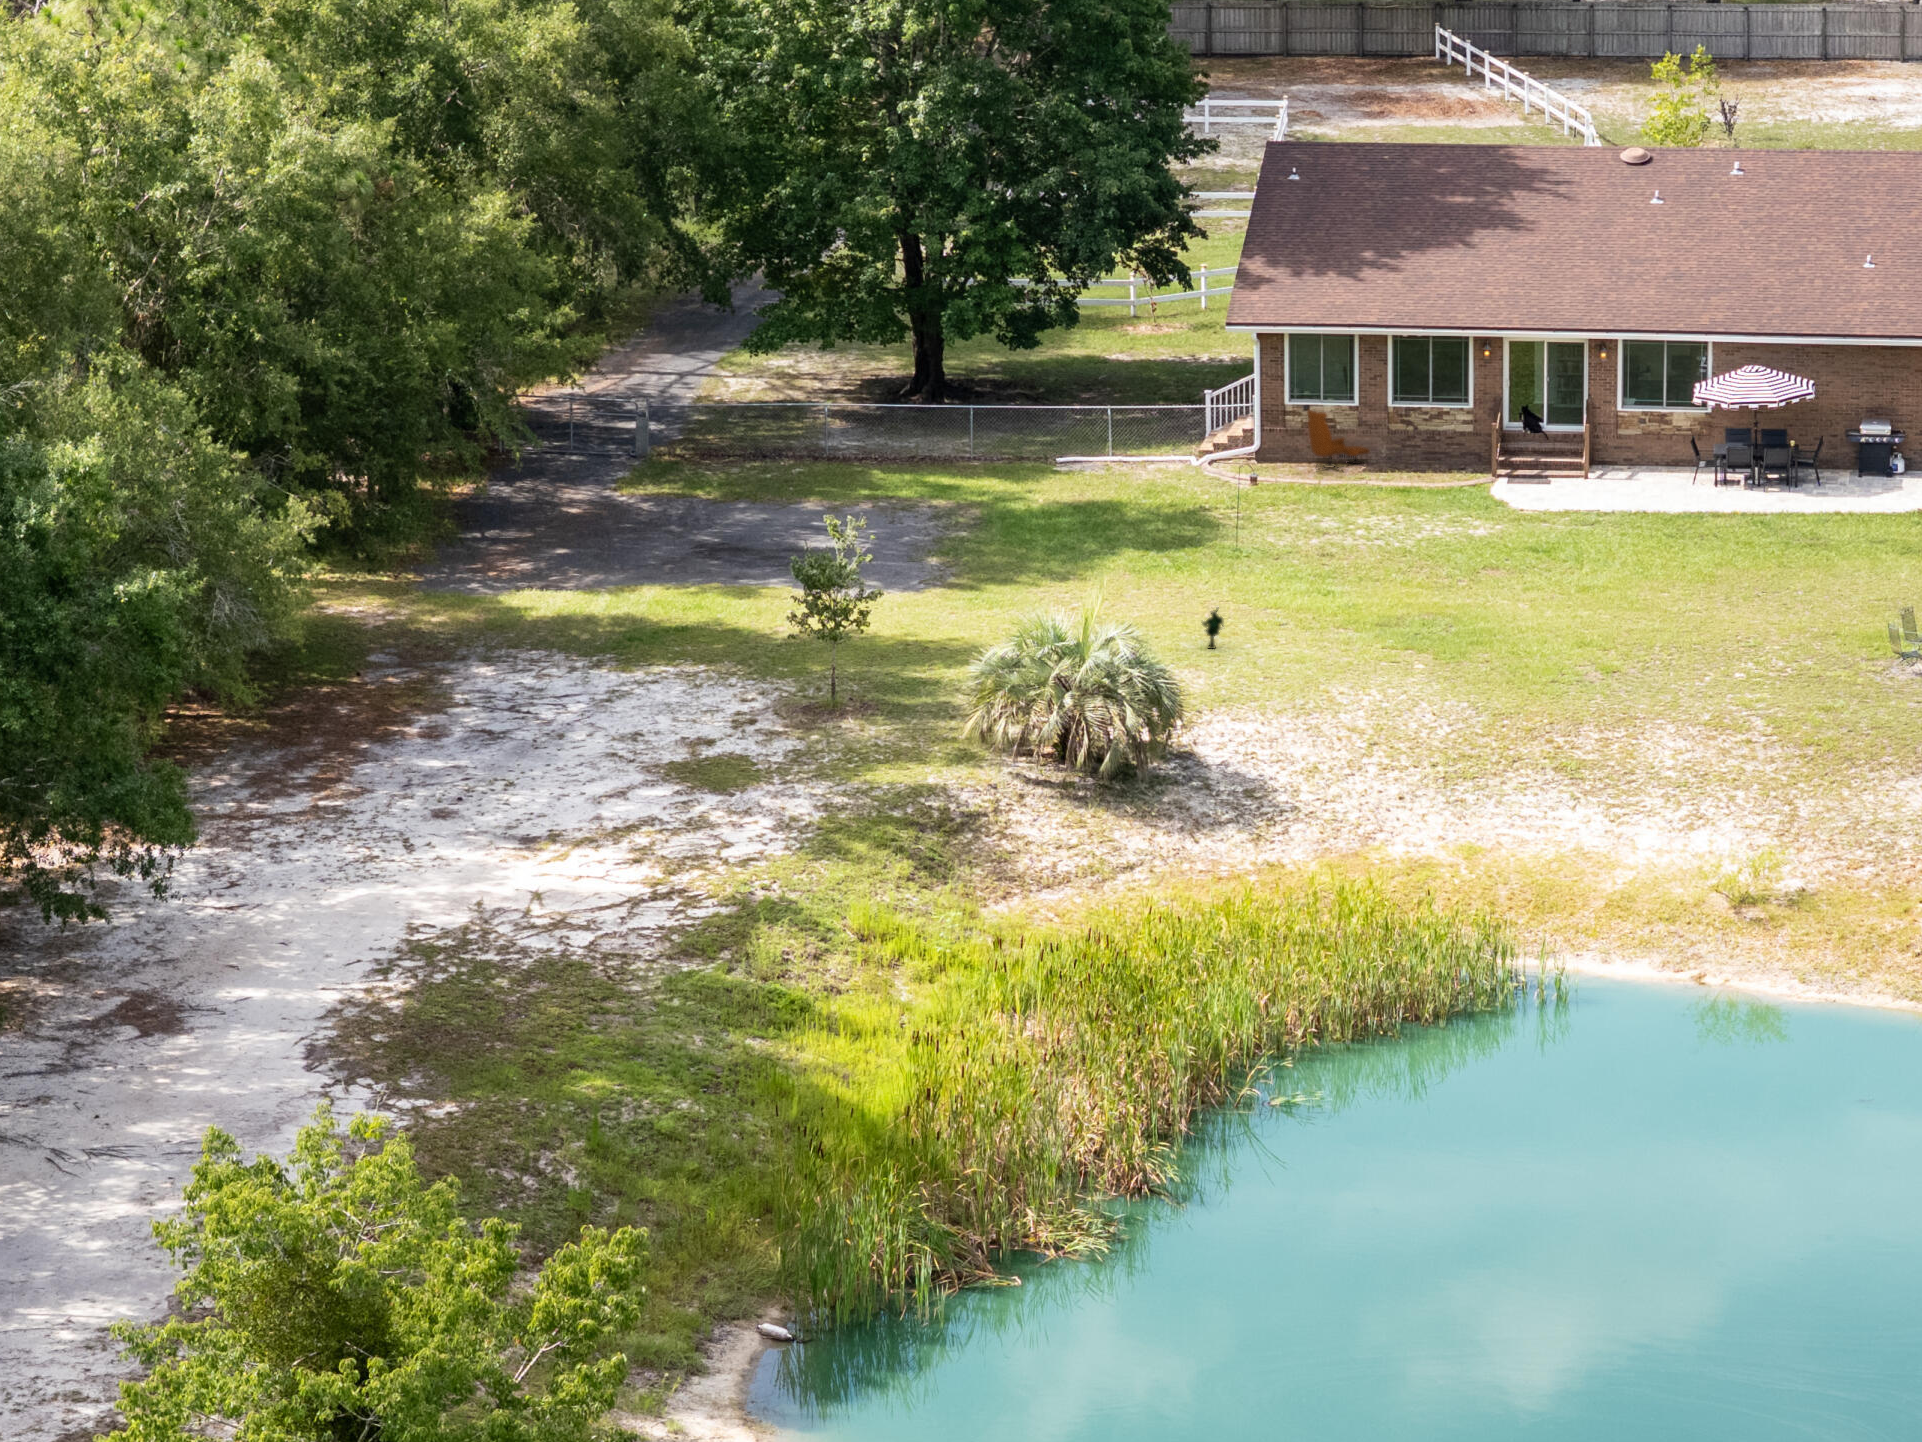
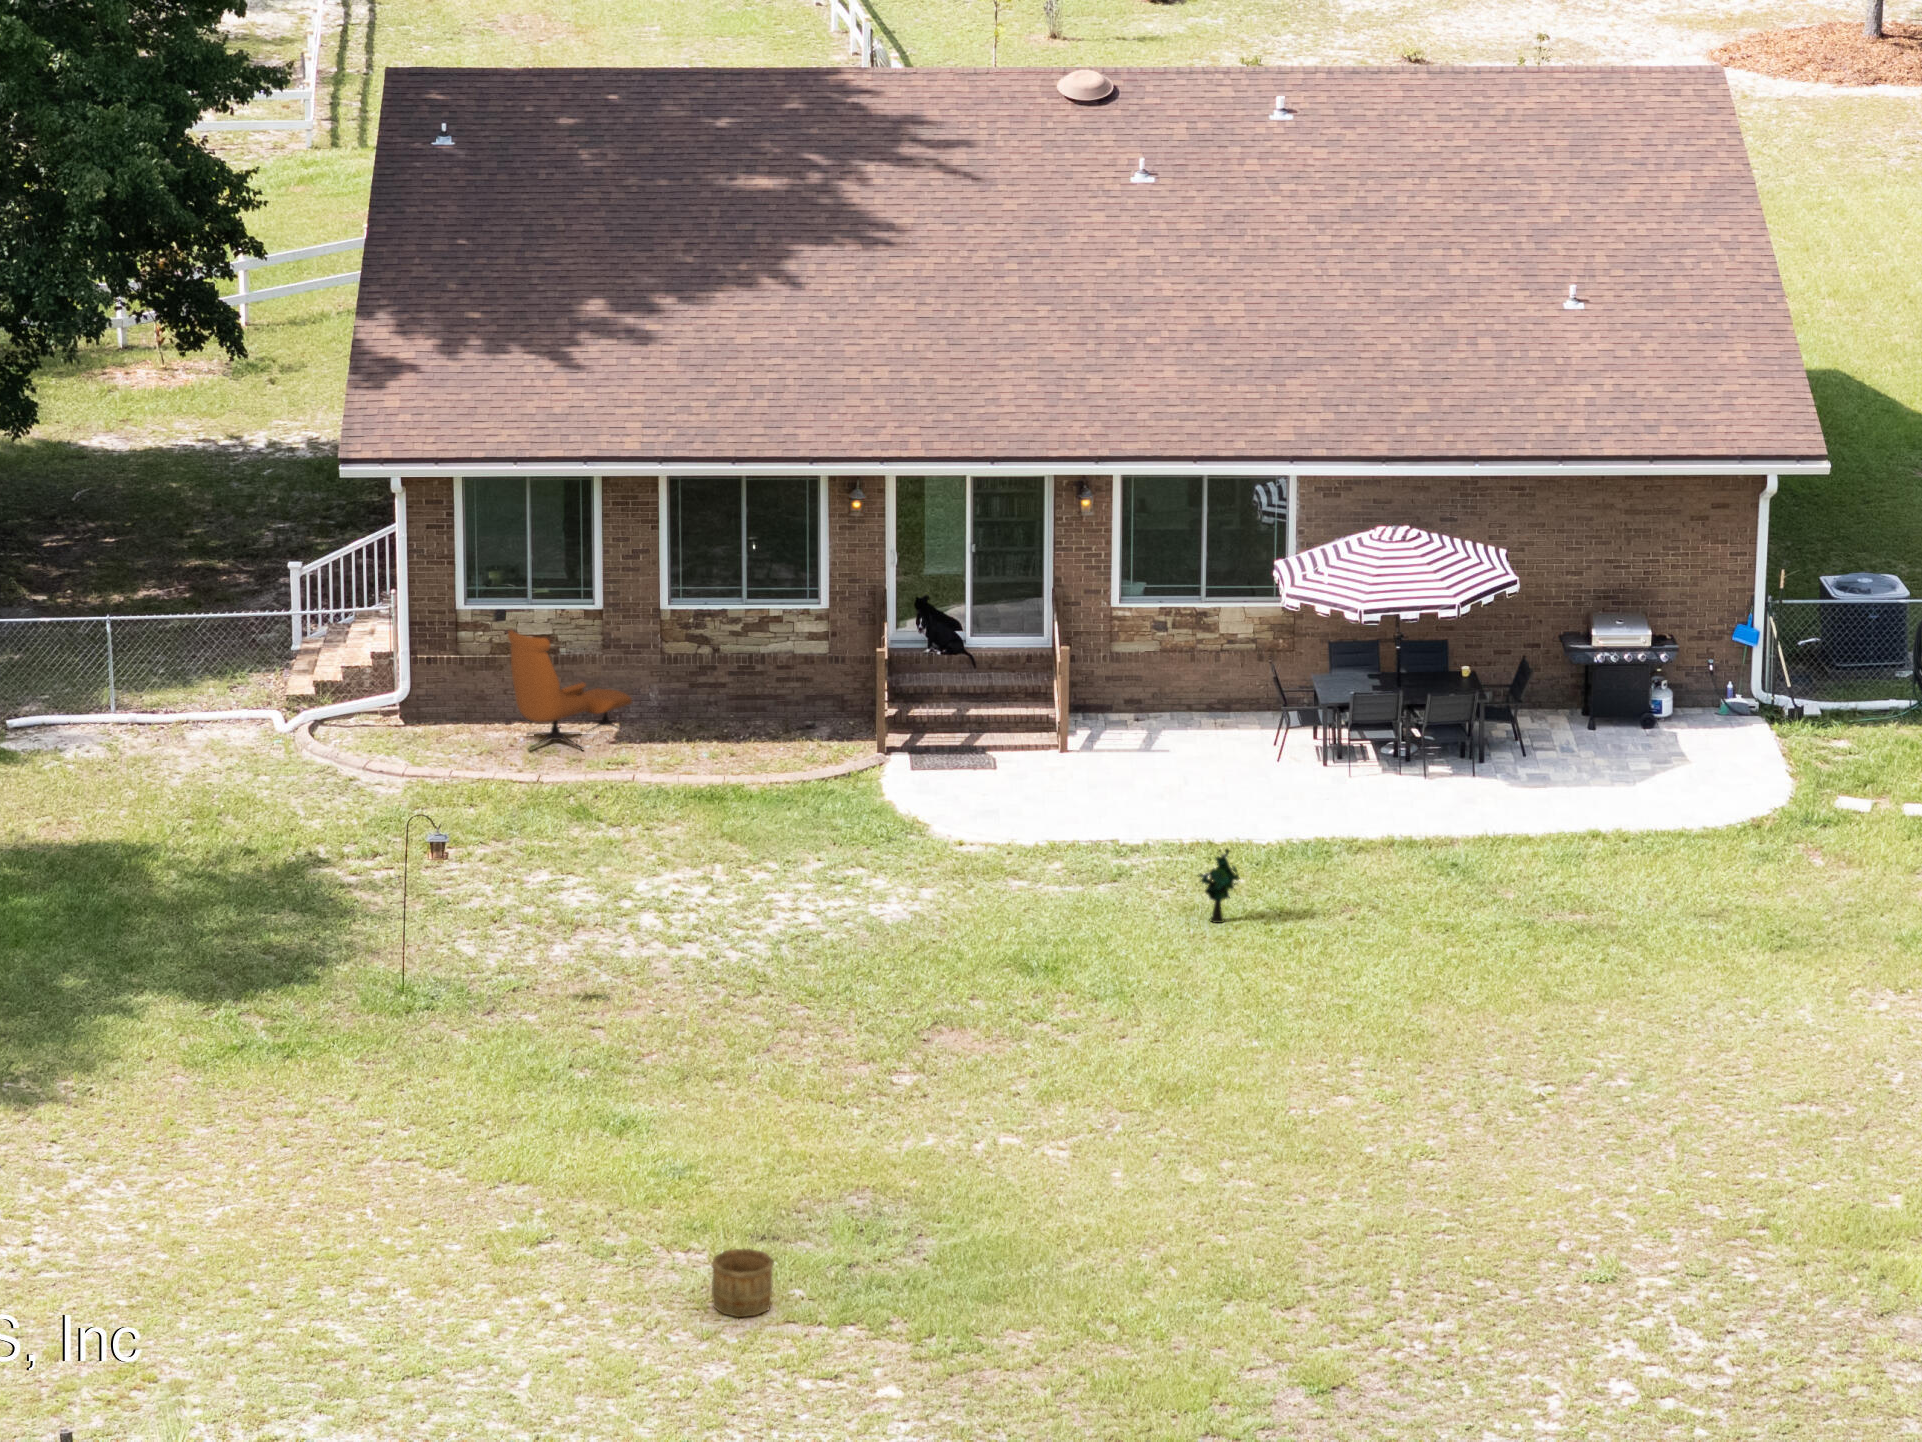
decorative plant: present [1202,607,1224,649] -> present [1198,849,1239,923]
wooden bucket: none [1368,627,1397,655] -> present [711,1249,774,1317]

